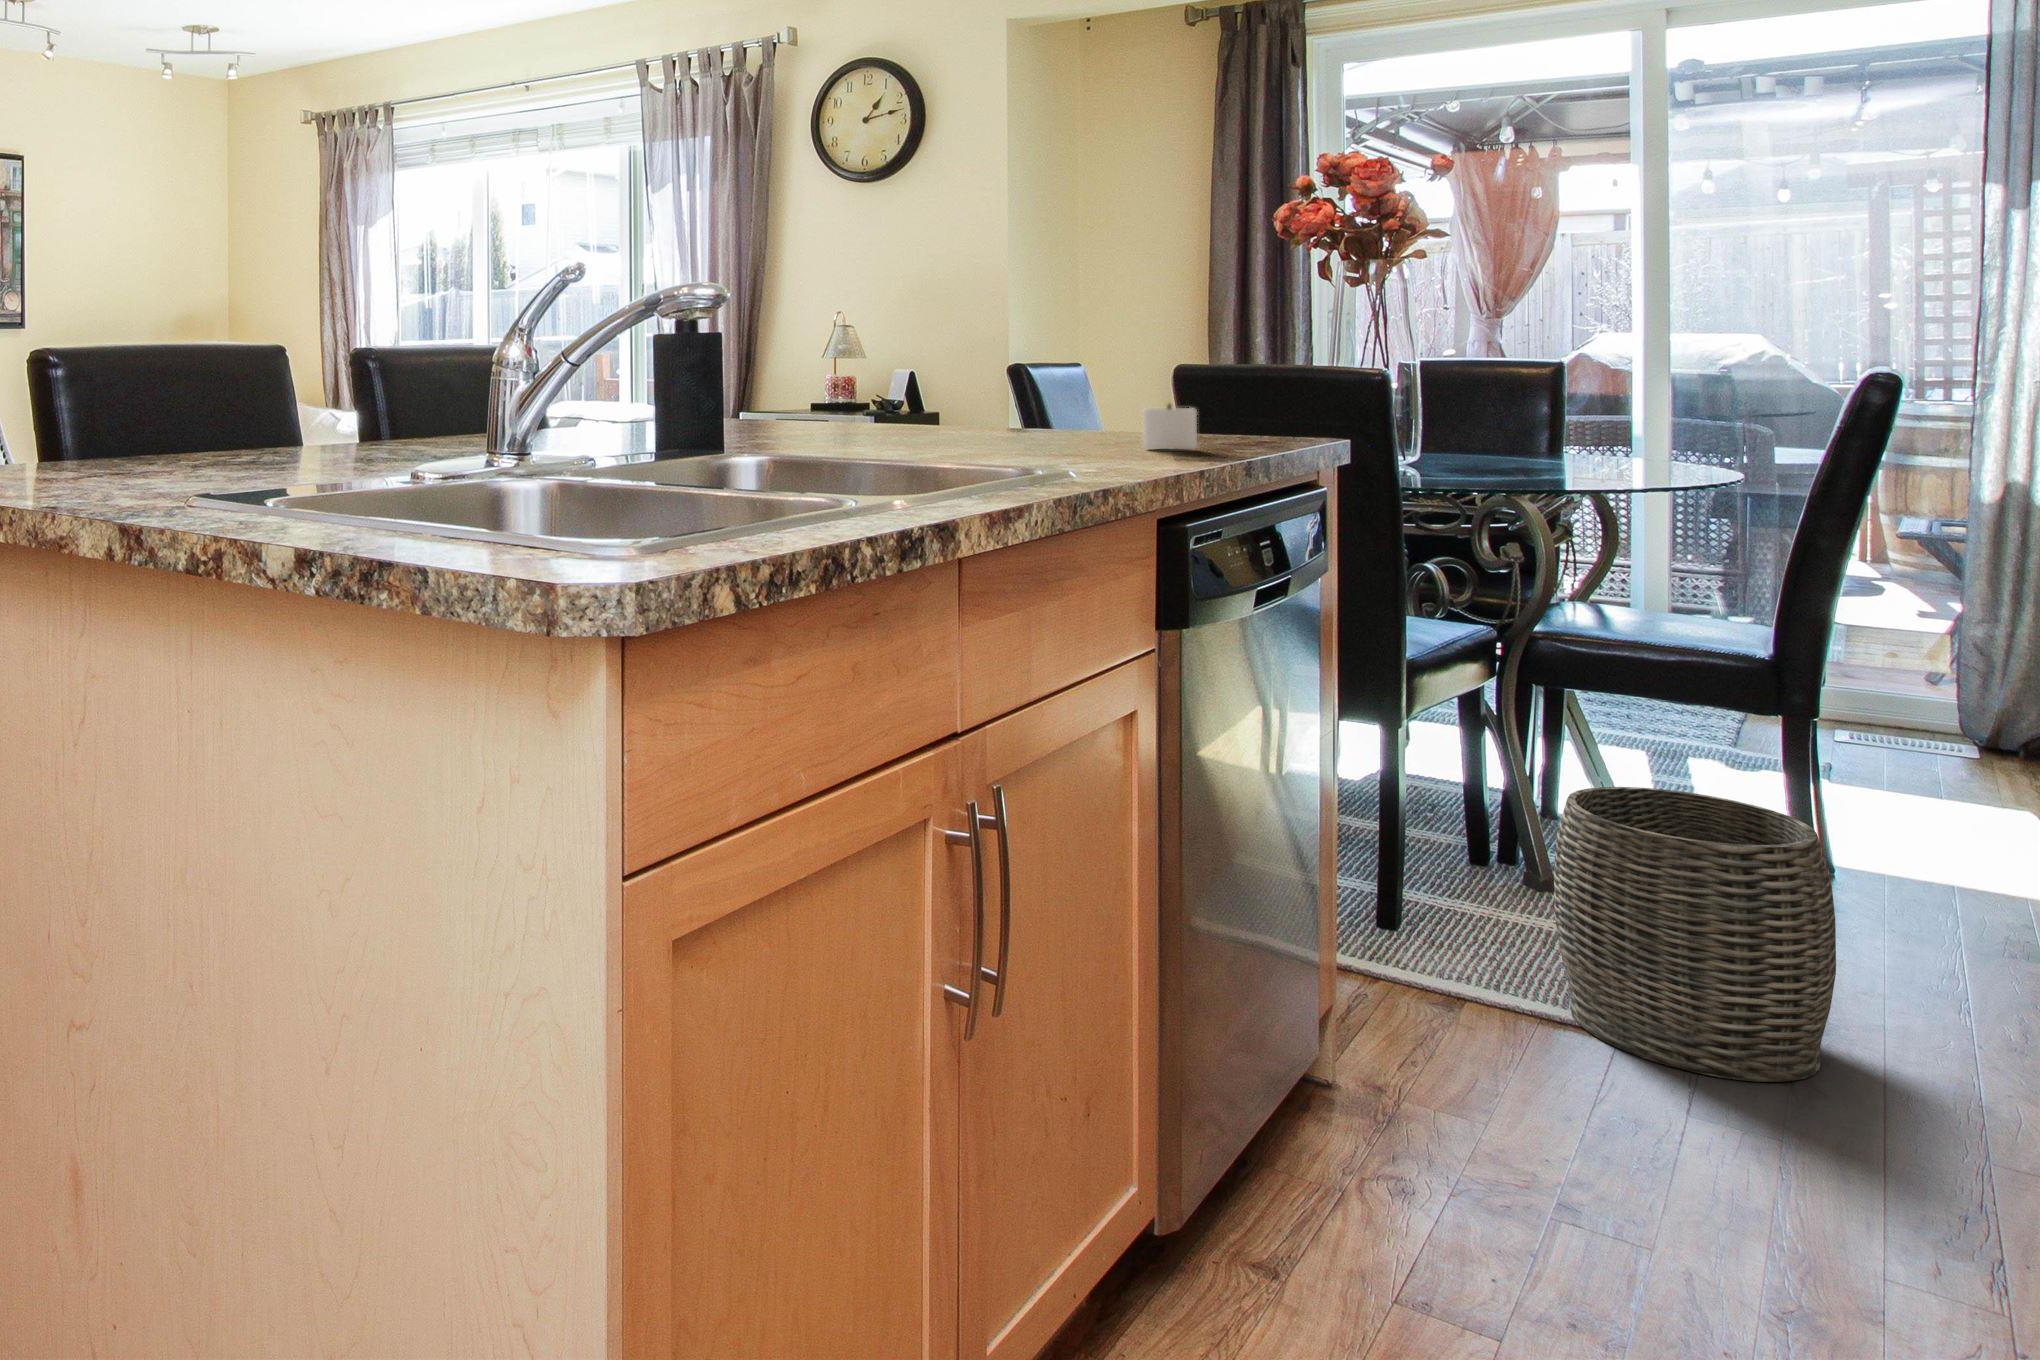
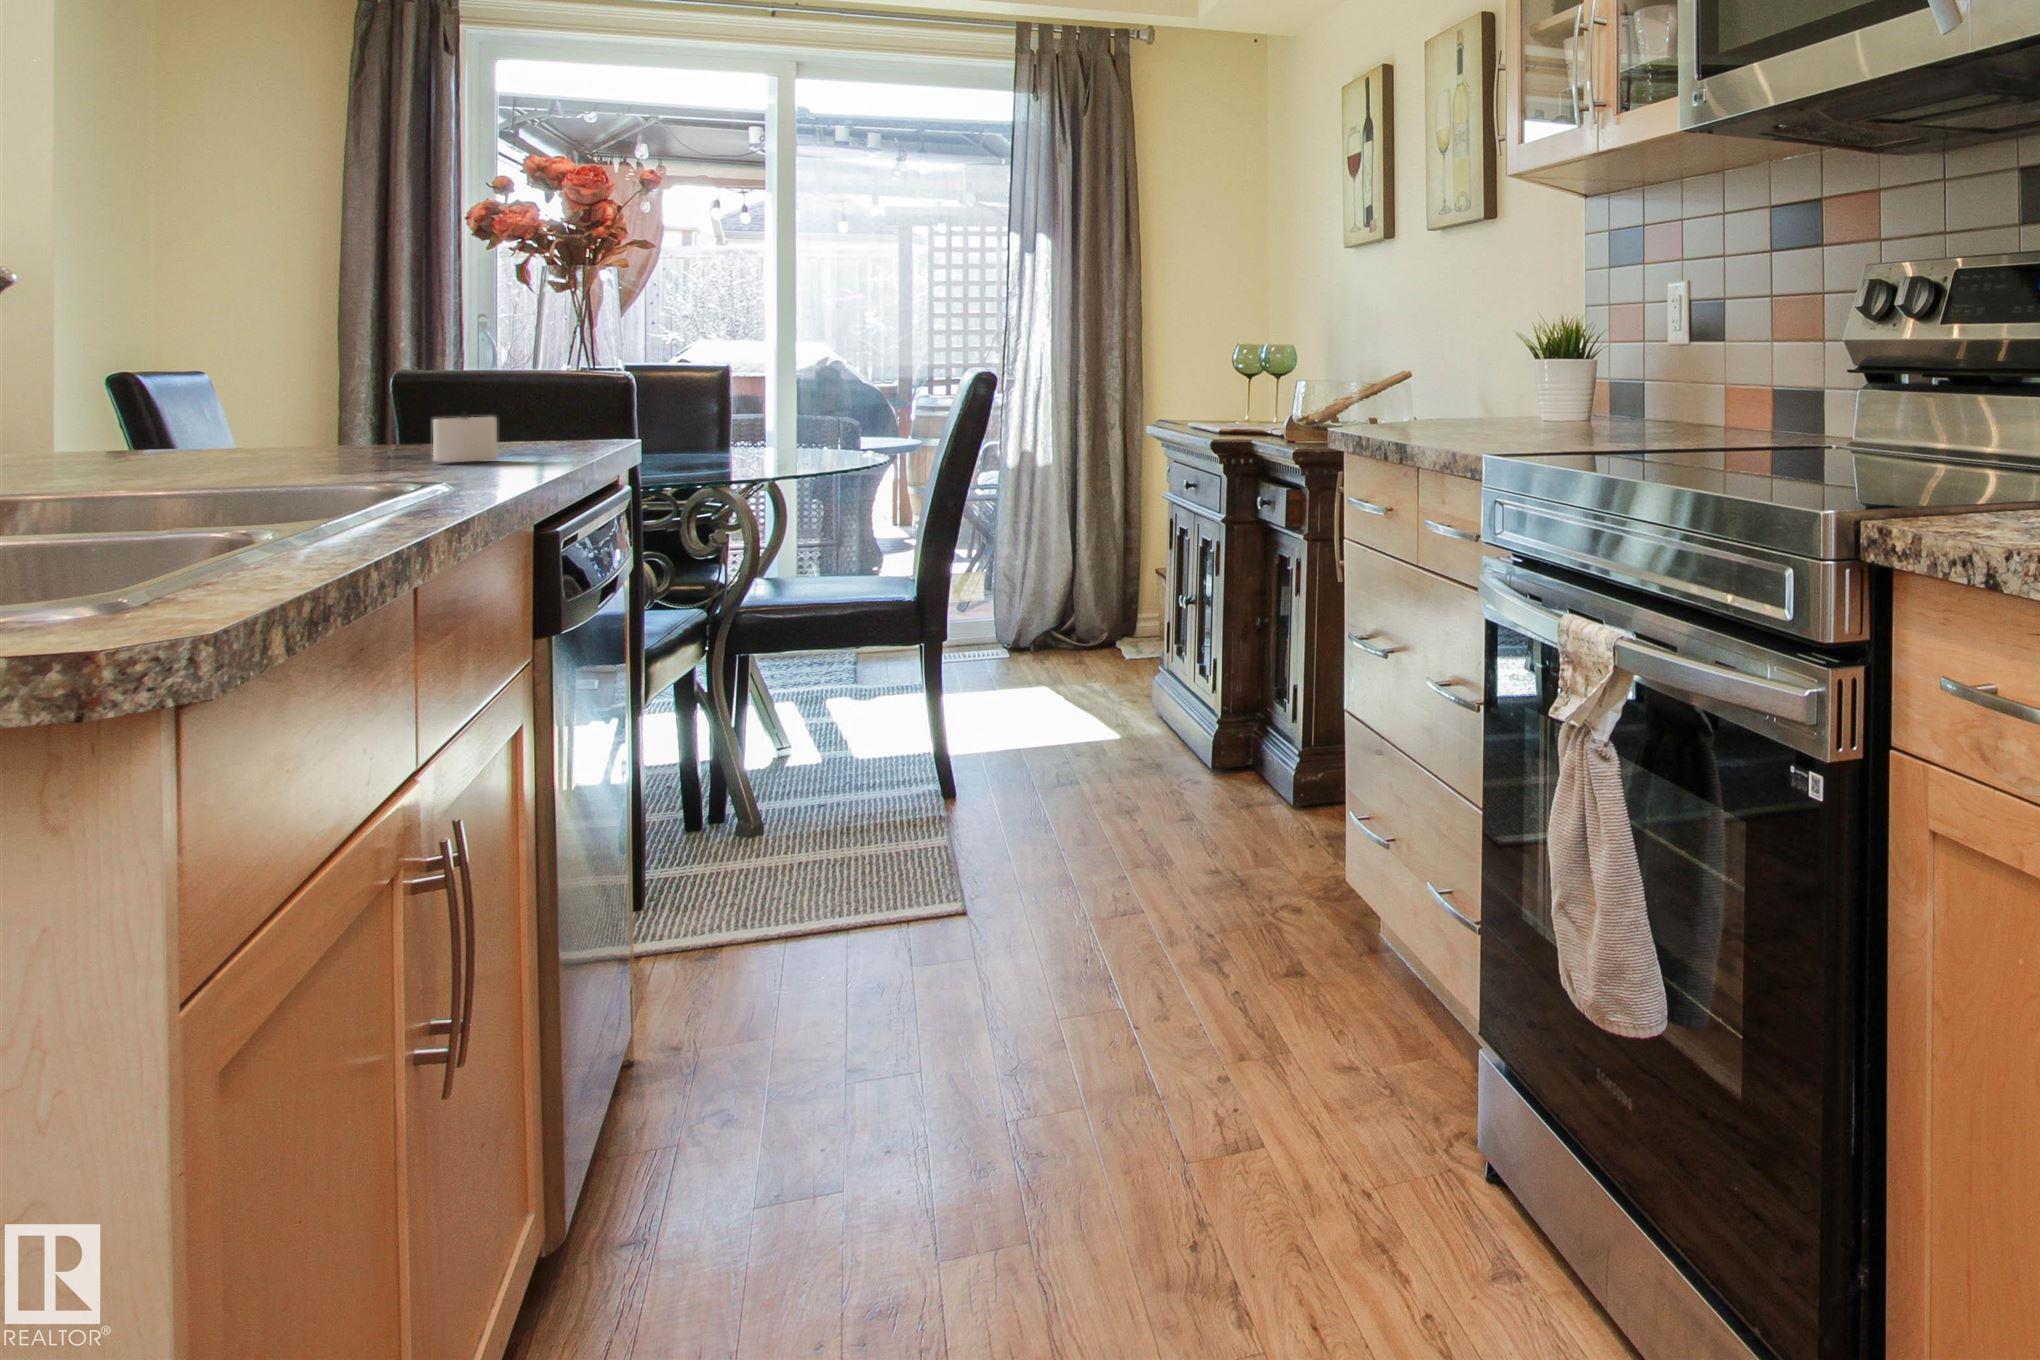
woven basket: present [1554,787,1836,1082] -> none [793,711,986,938]

